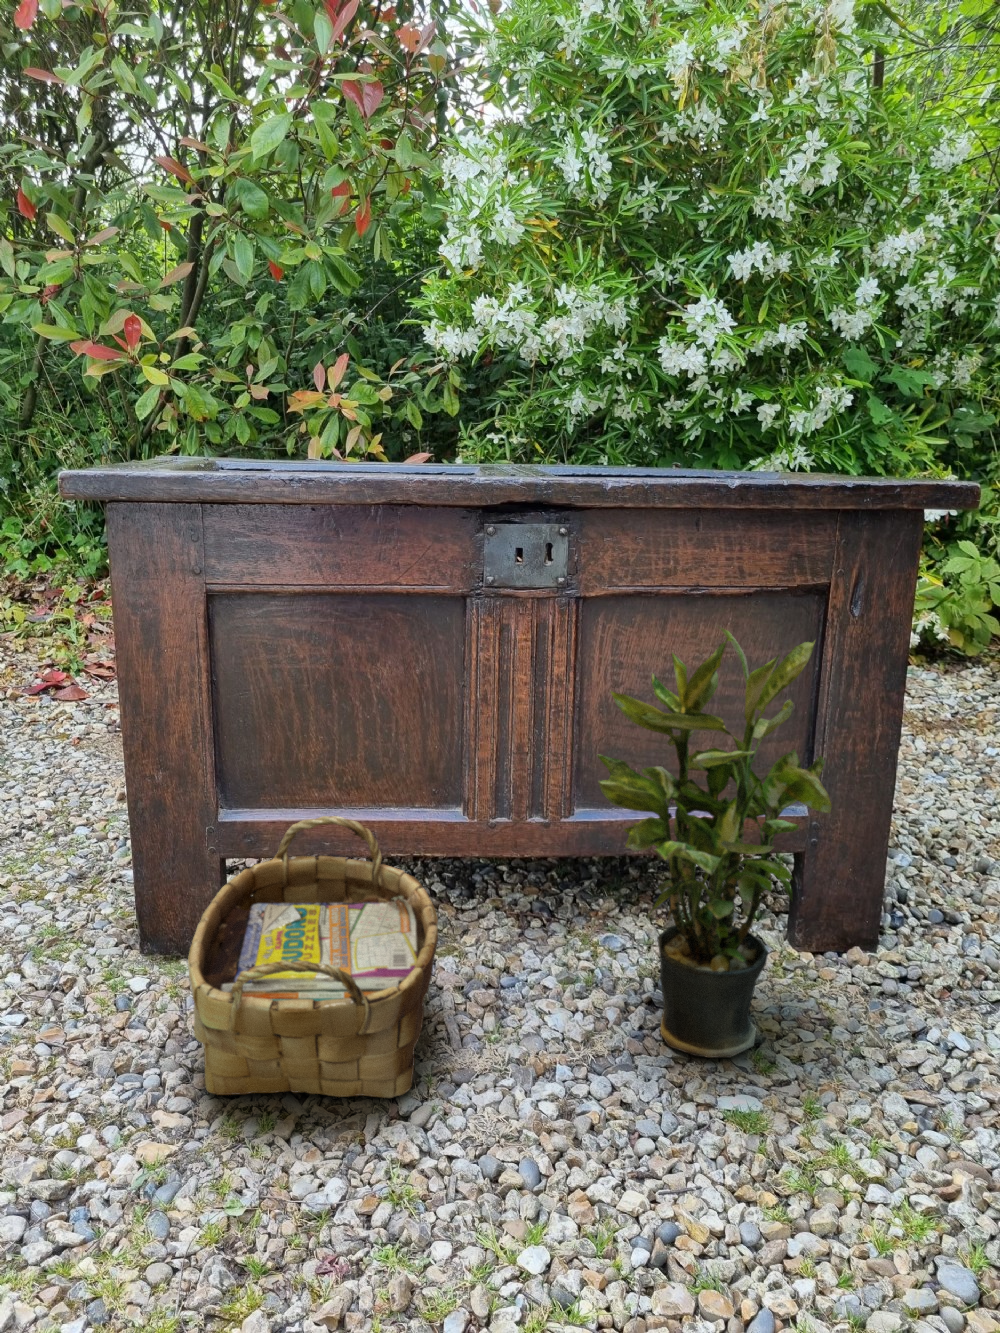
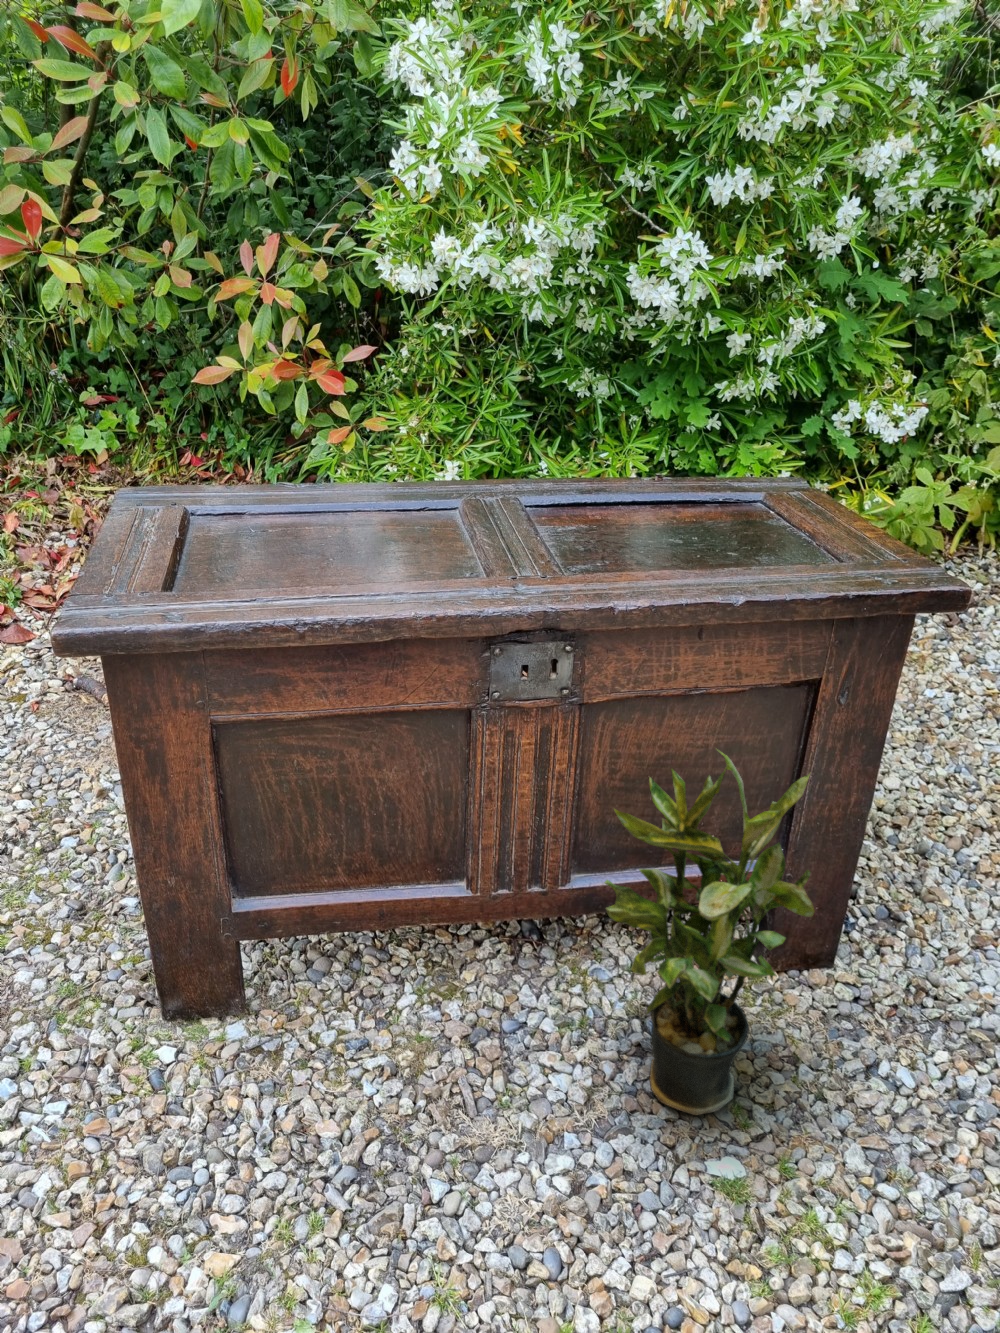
woven basket: present [188,816,438,1098] -> none [231,907,456,1192]

